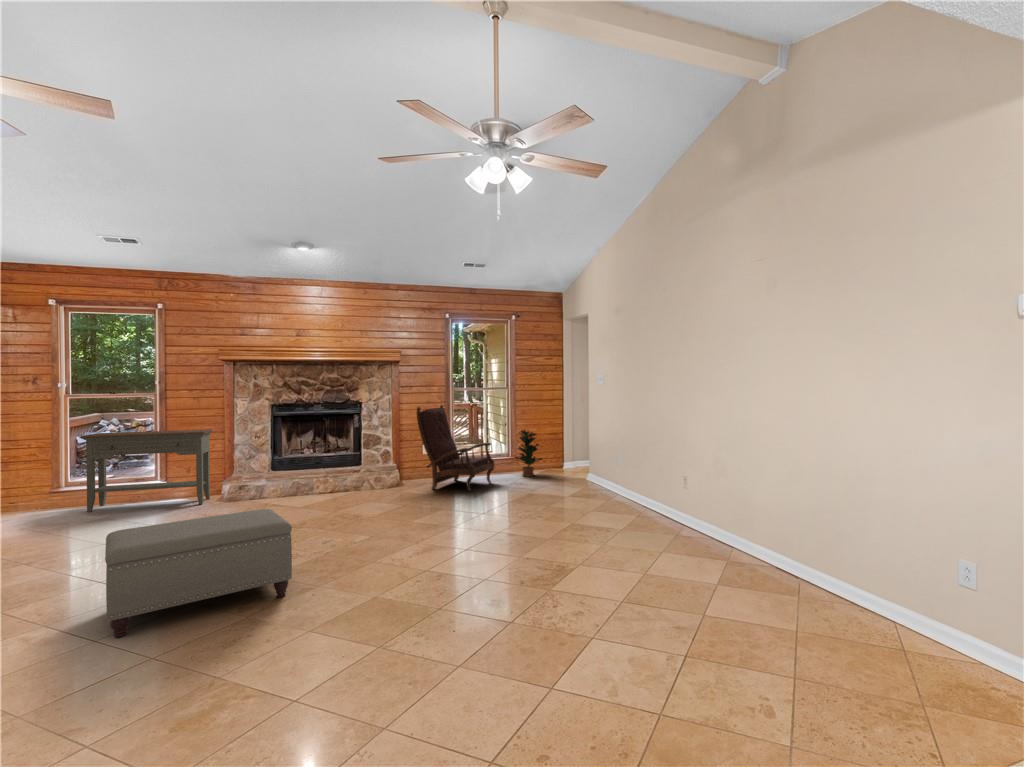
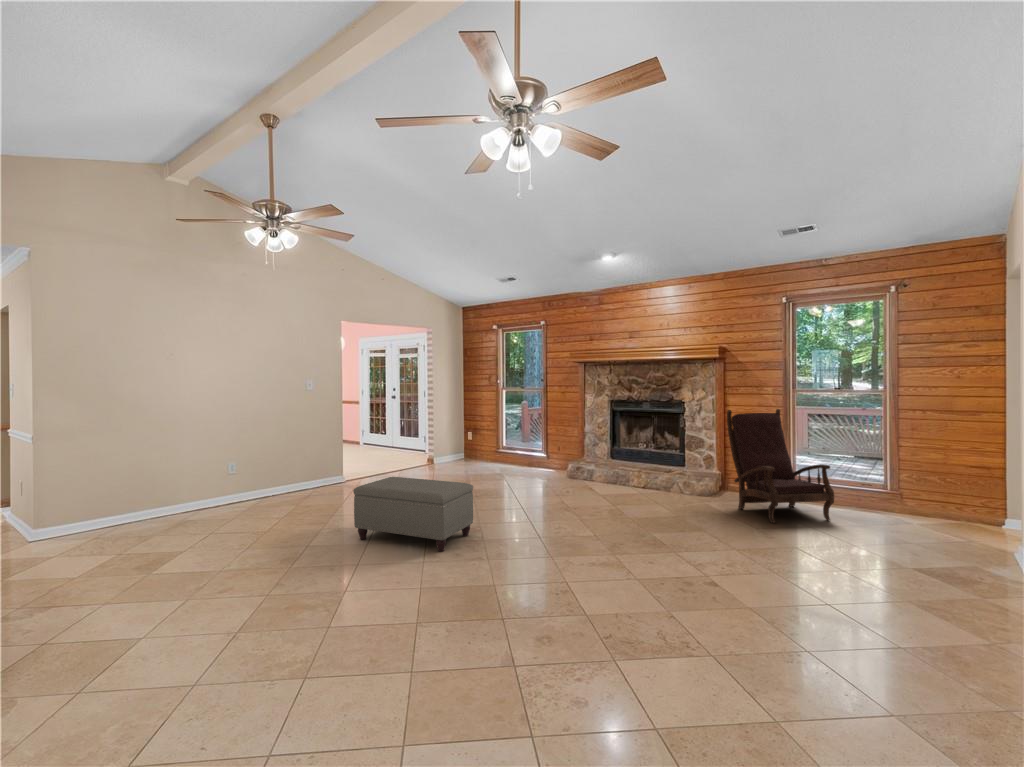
console table: present [79,429,213,512] -> none [499,415,569,476]
potted plant: present [515,430,542,477] -> none [889,456,949,529]

